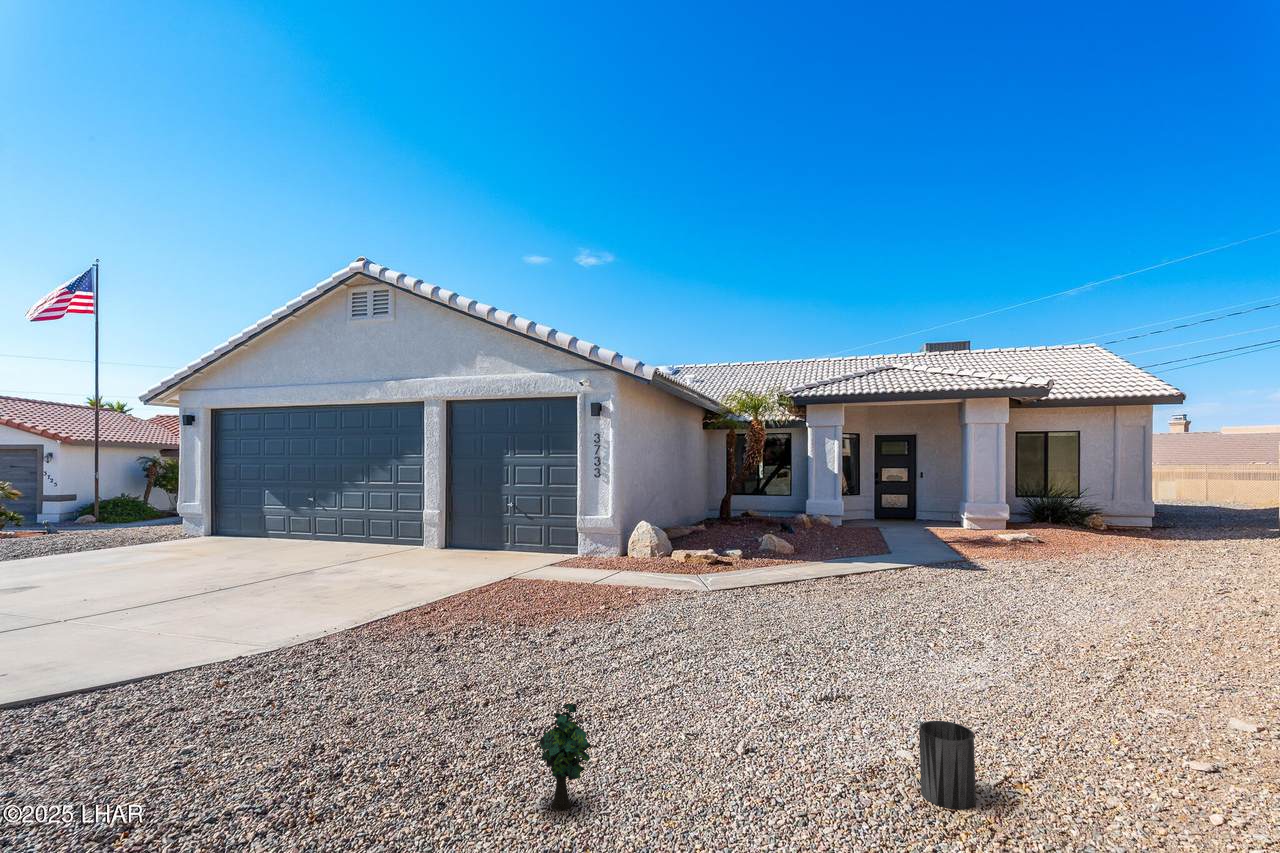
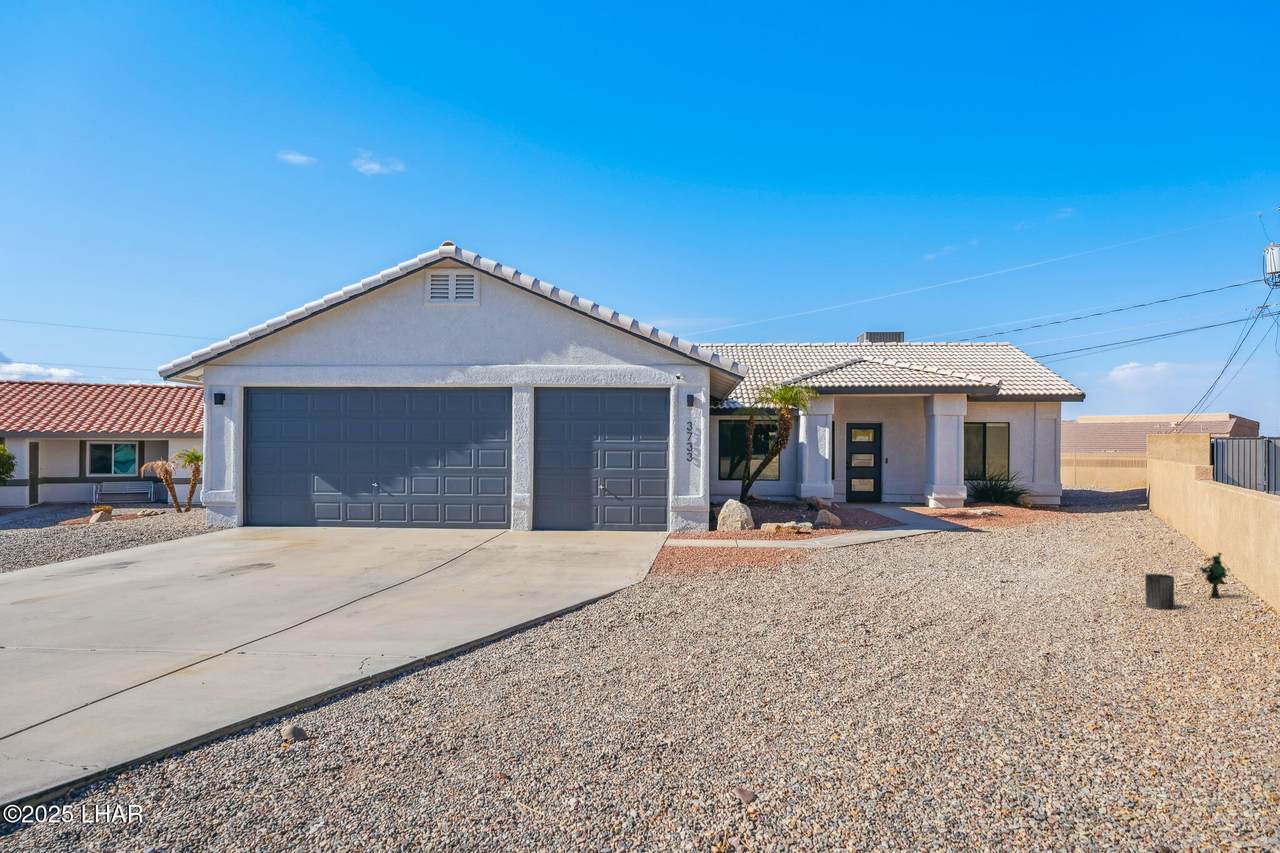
decorative plant: present [532,704,592,811] -> present [1200,553,1230,598]

